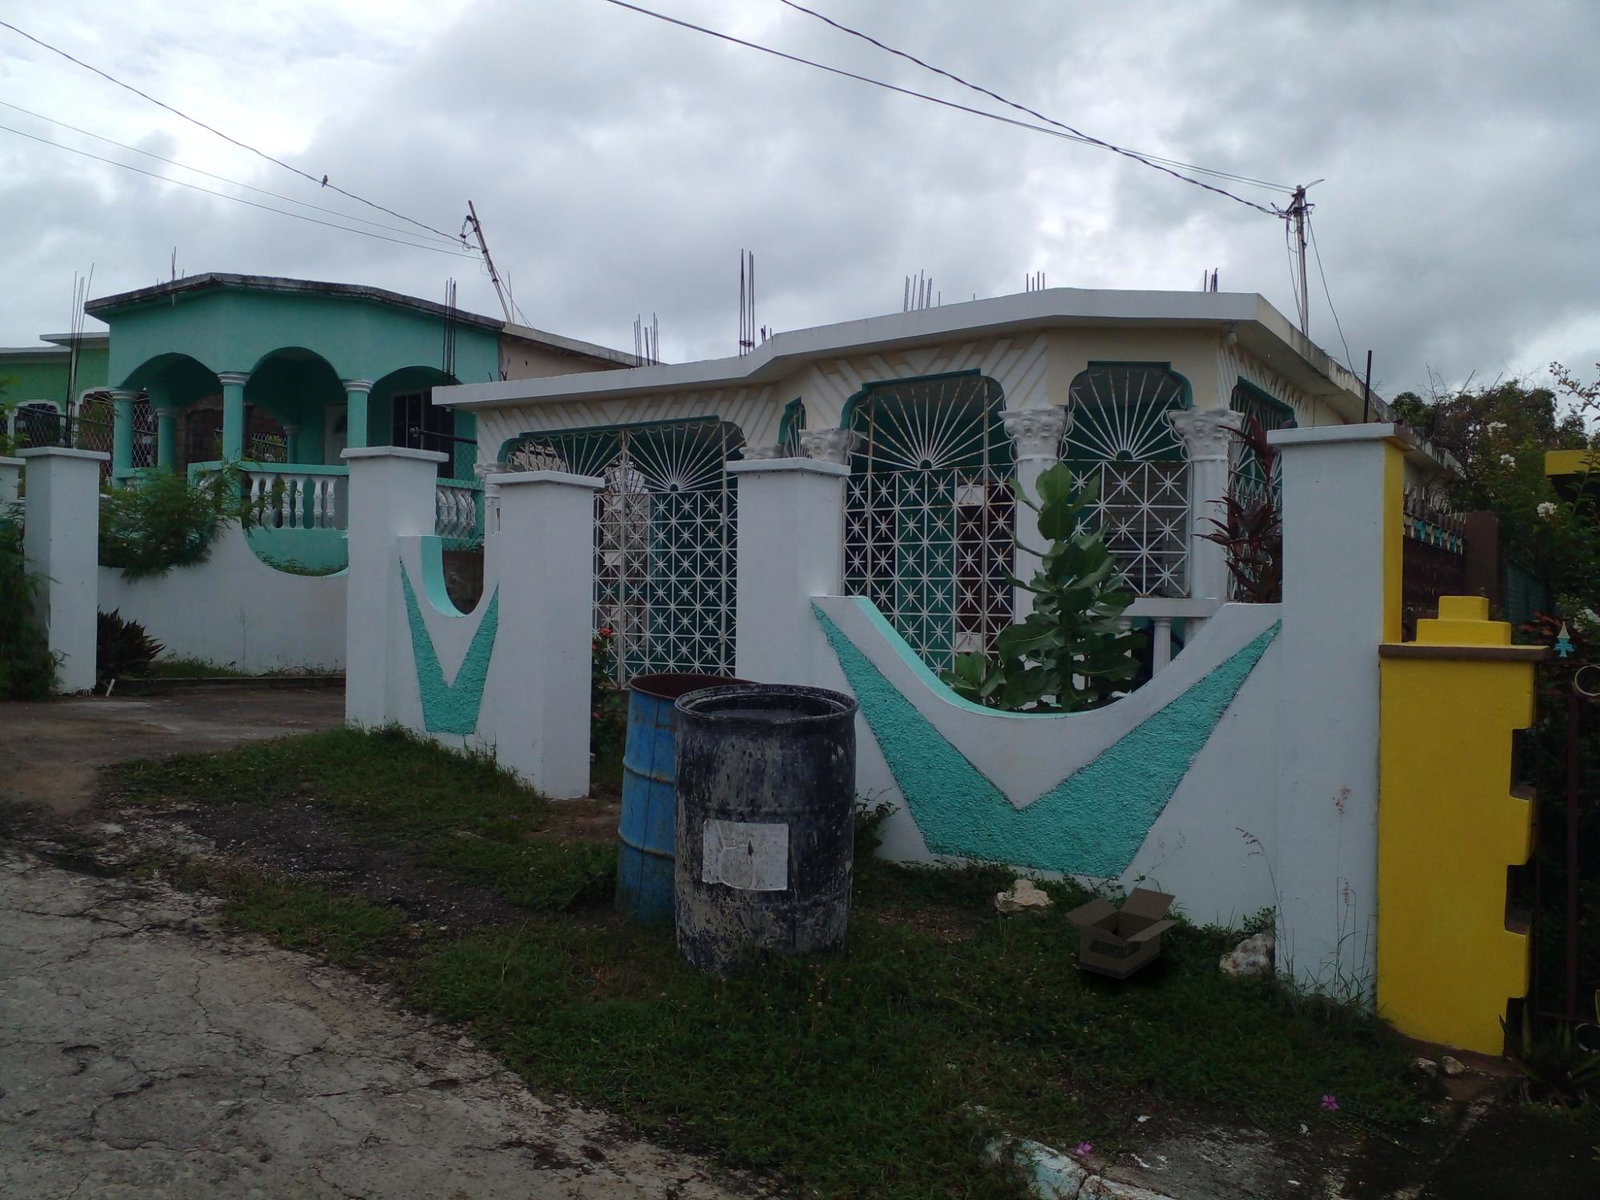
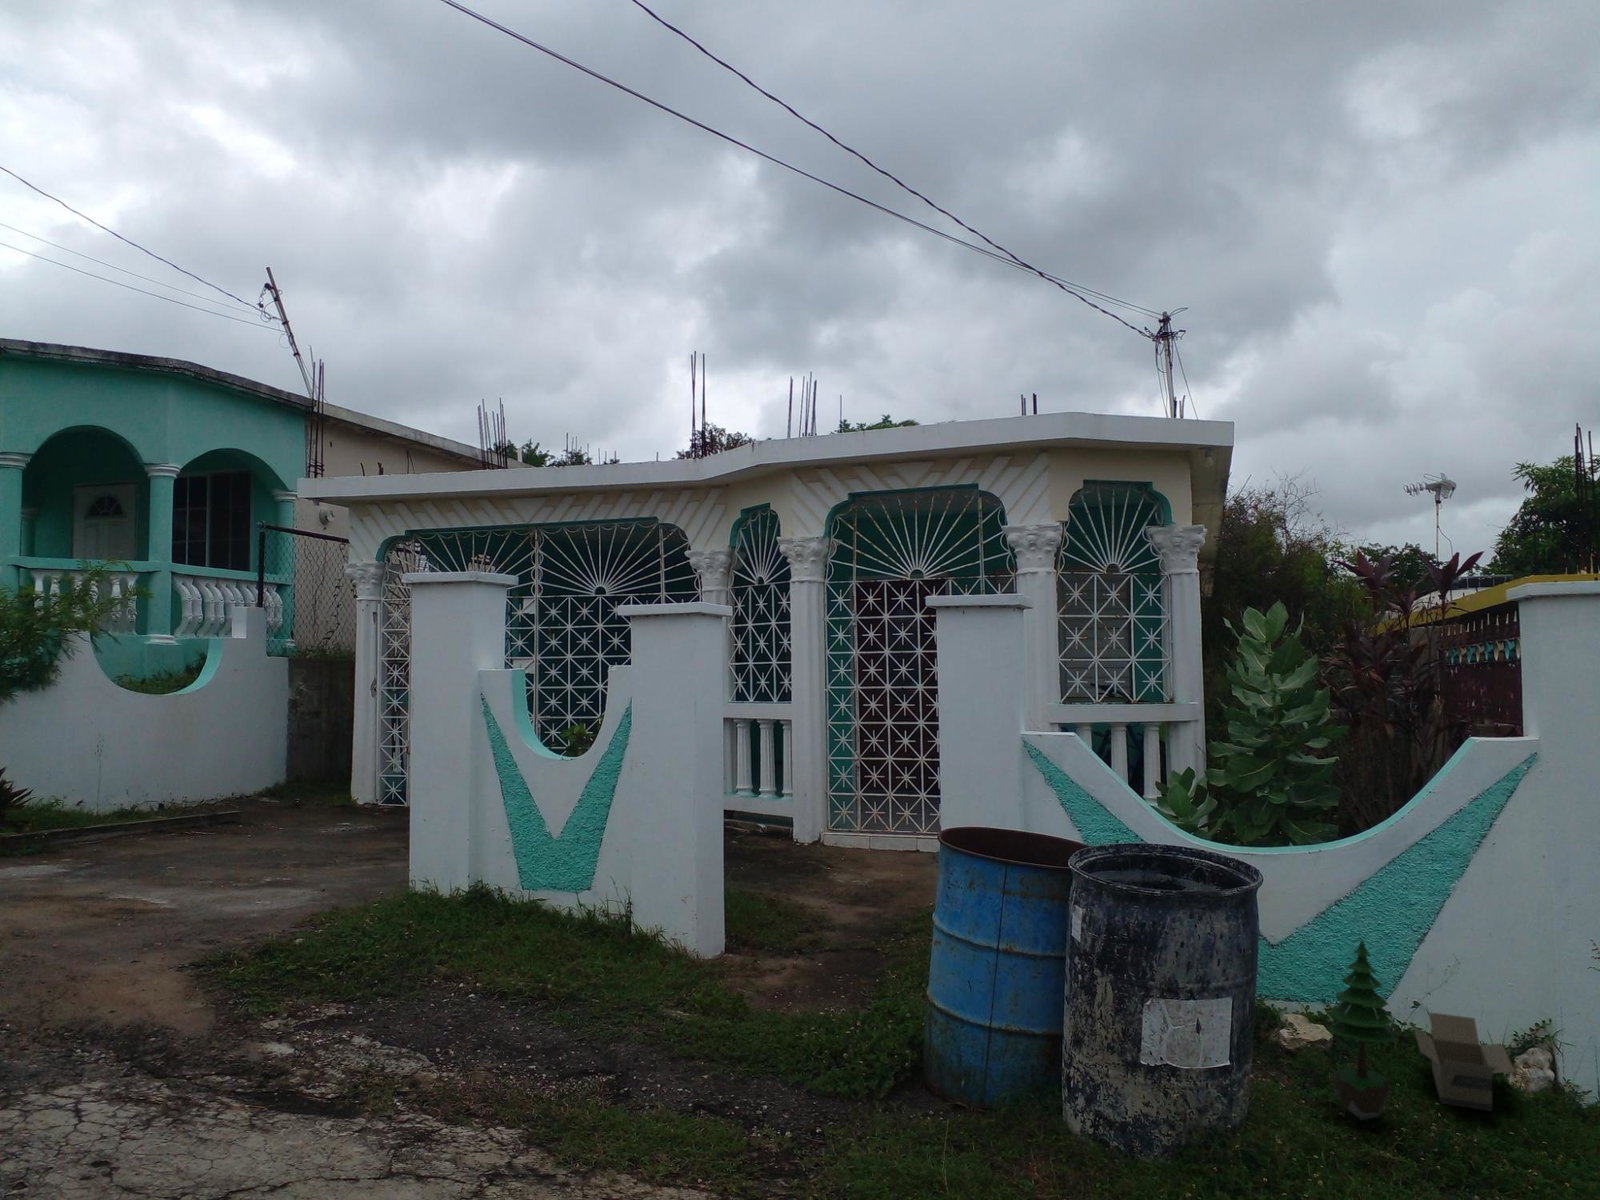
potted tree: none [939,788,1006,971] -> present [1327,941,1396,1120]

